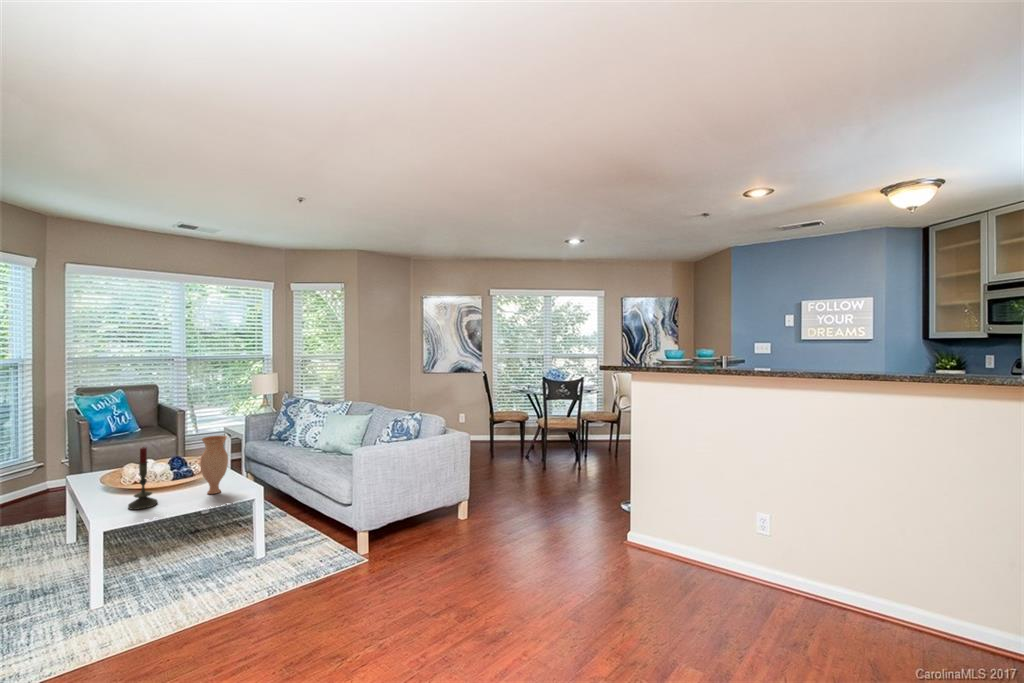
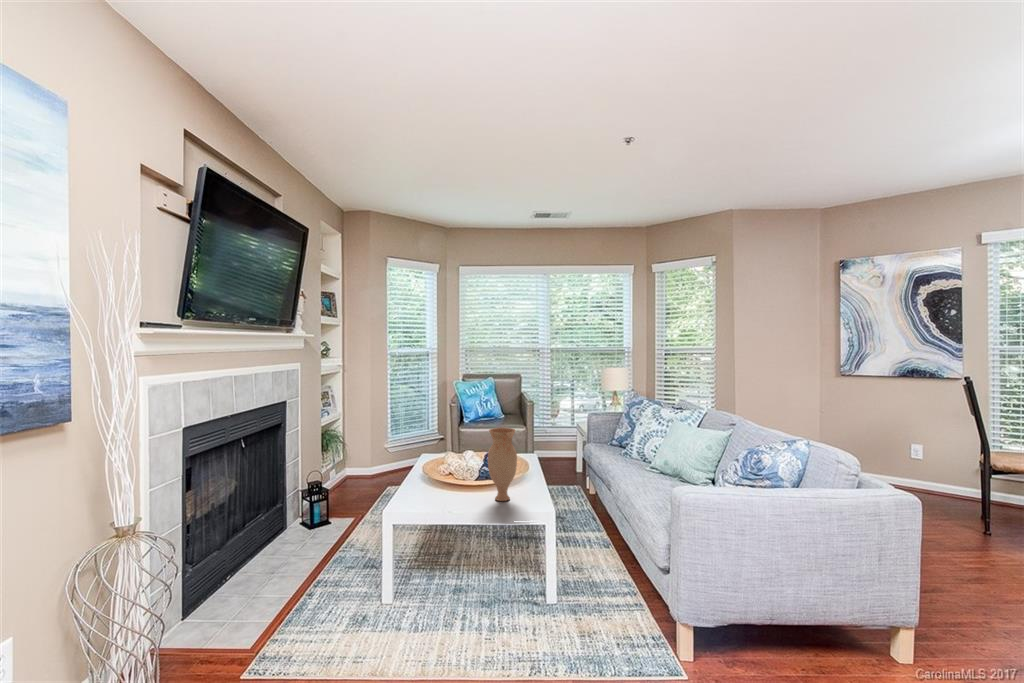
candle: present [128,447,157,510] -> none [420,429,447,502]

